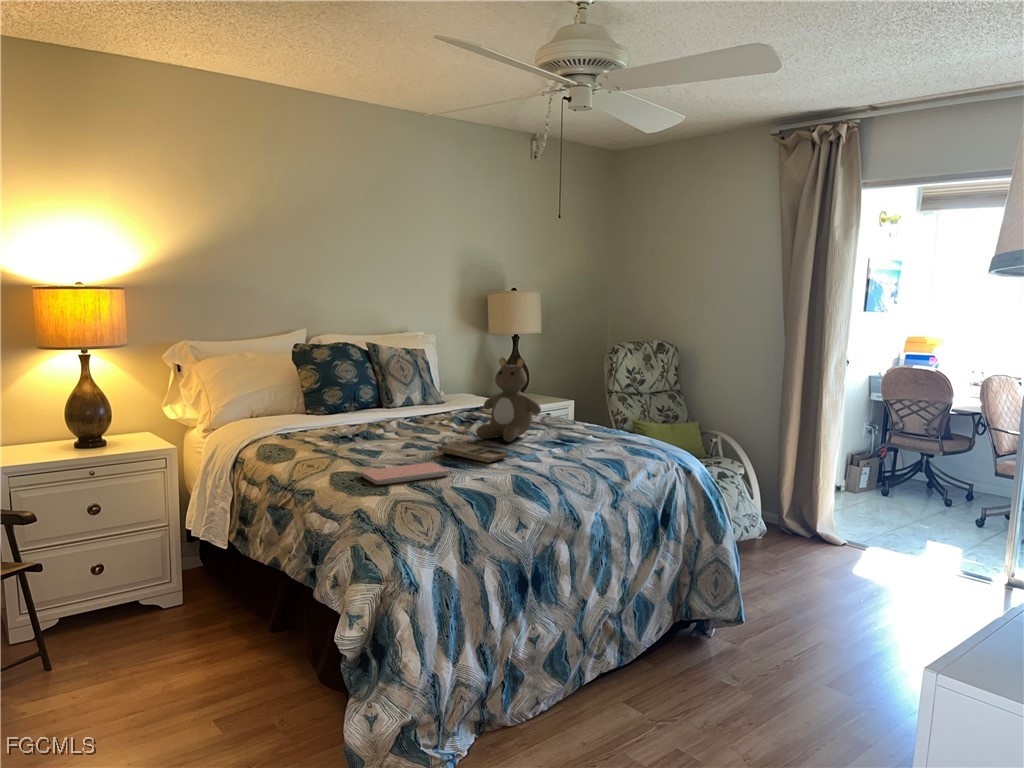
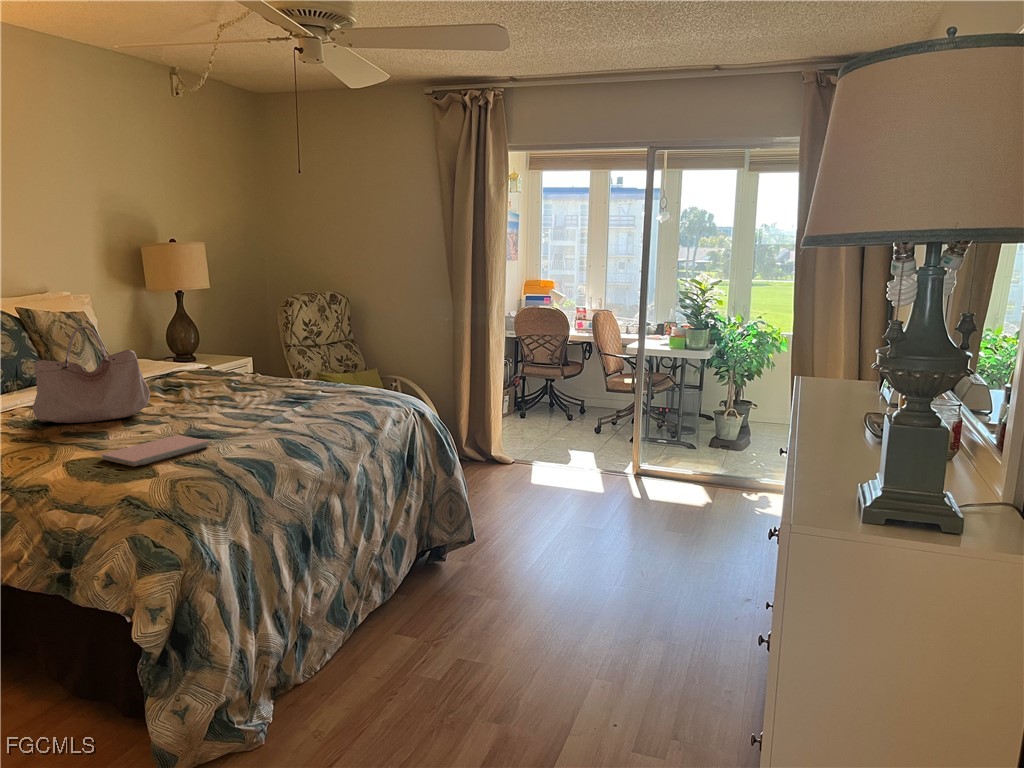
teddy bear: present [476,358,541,442] -> none [198,318,267,405]
handbag: none [345,360,434,444] -> present [33,326,151,423]
tray: present [437,442,508,463] -> none [170,410,254,429]

